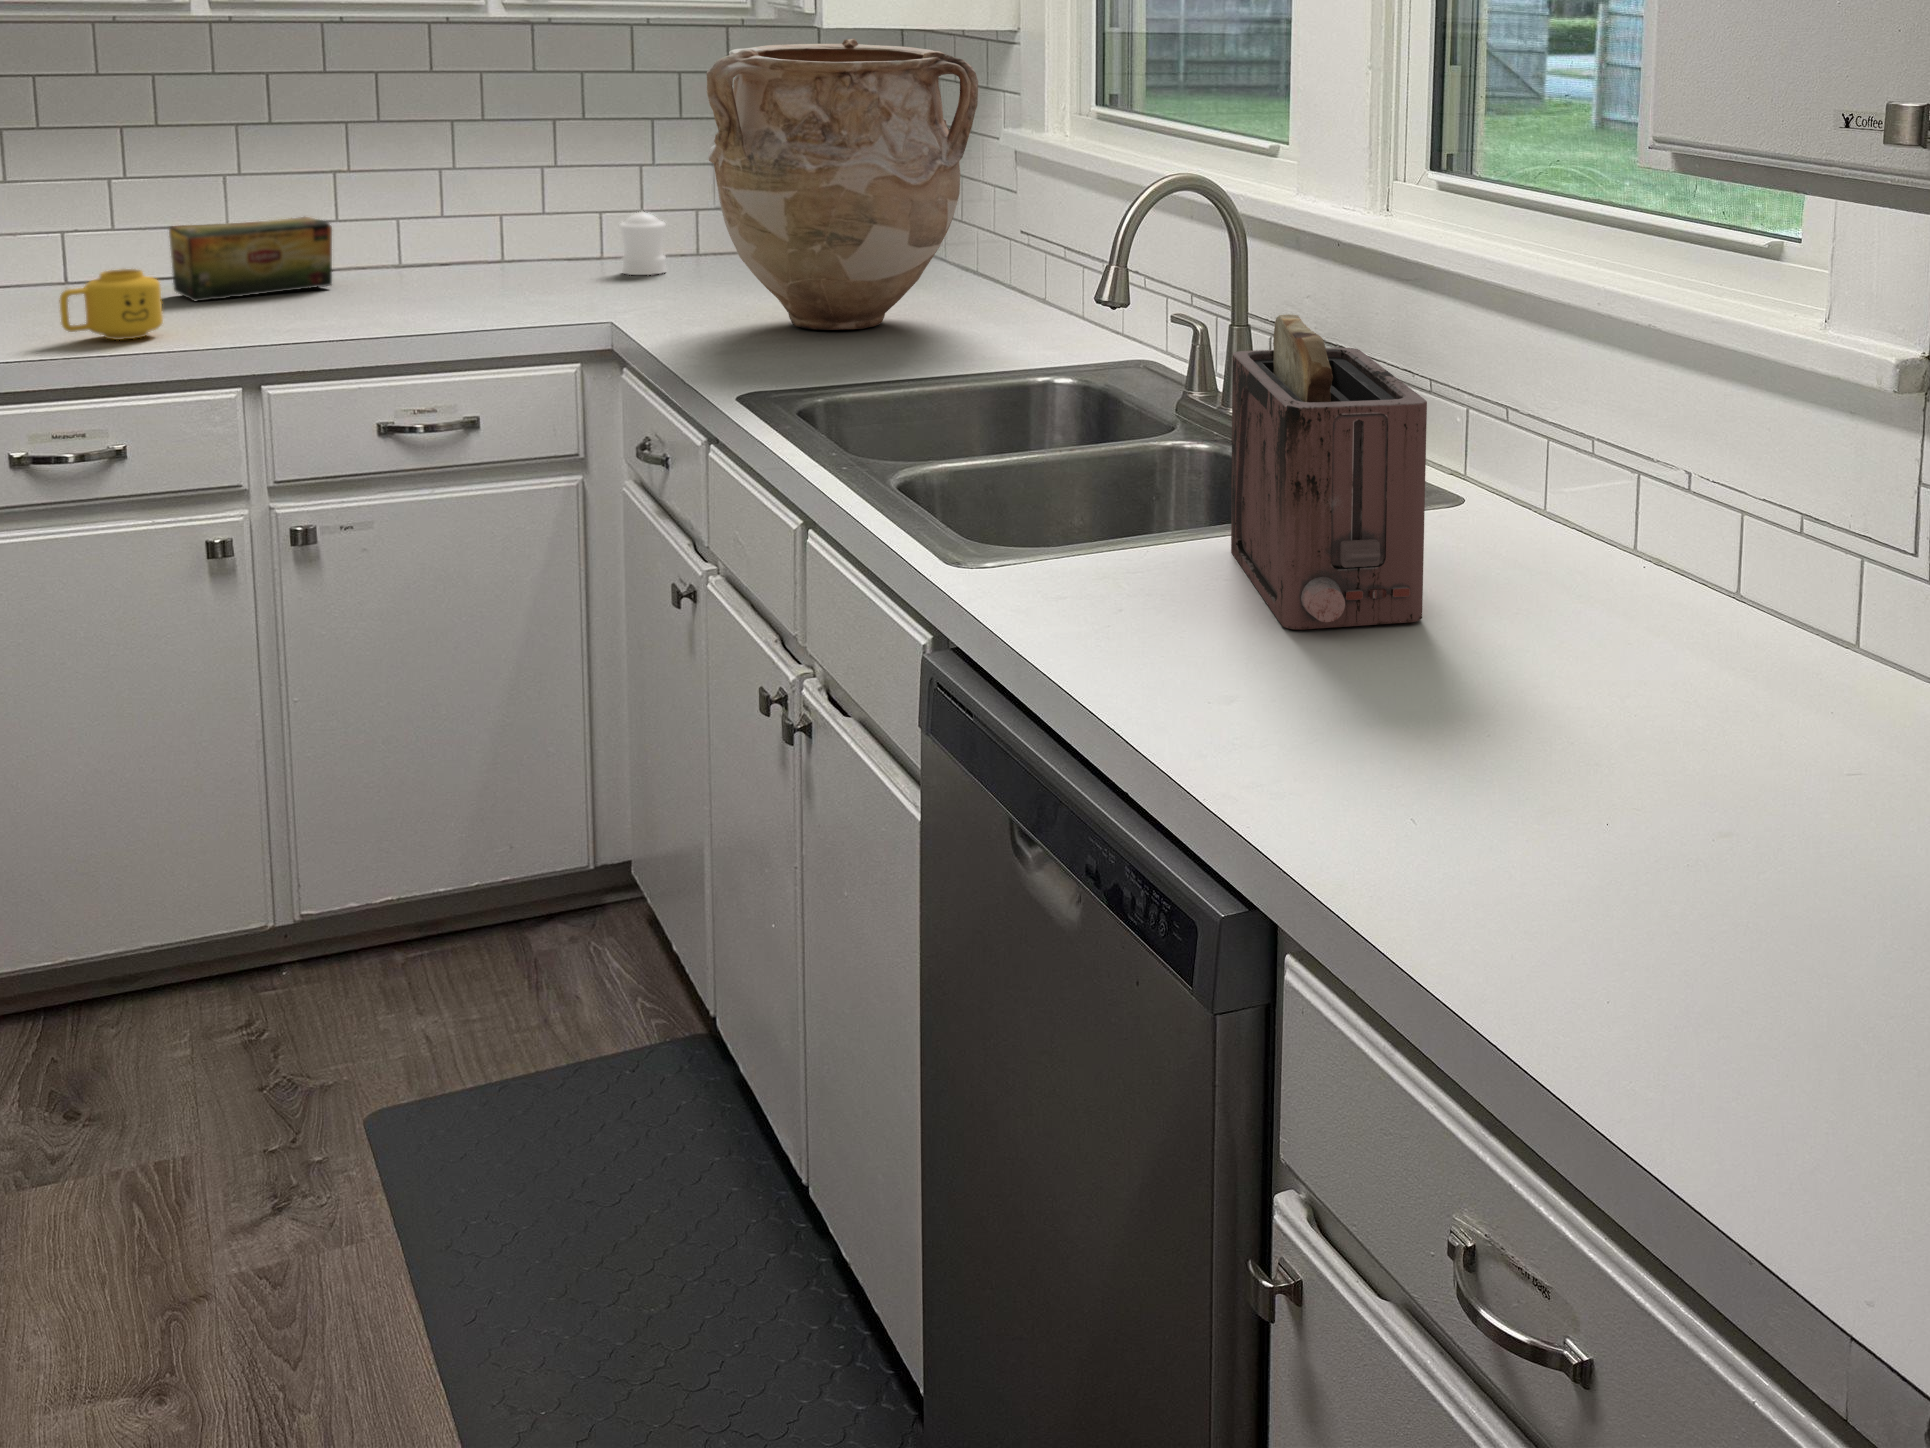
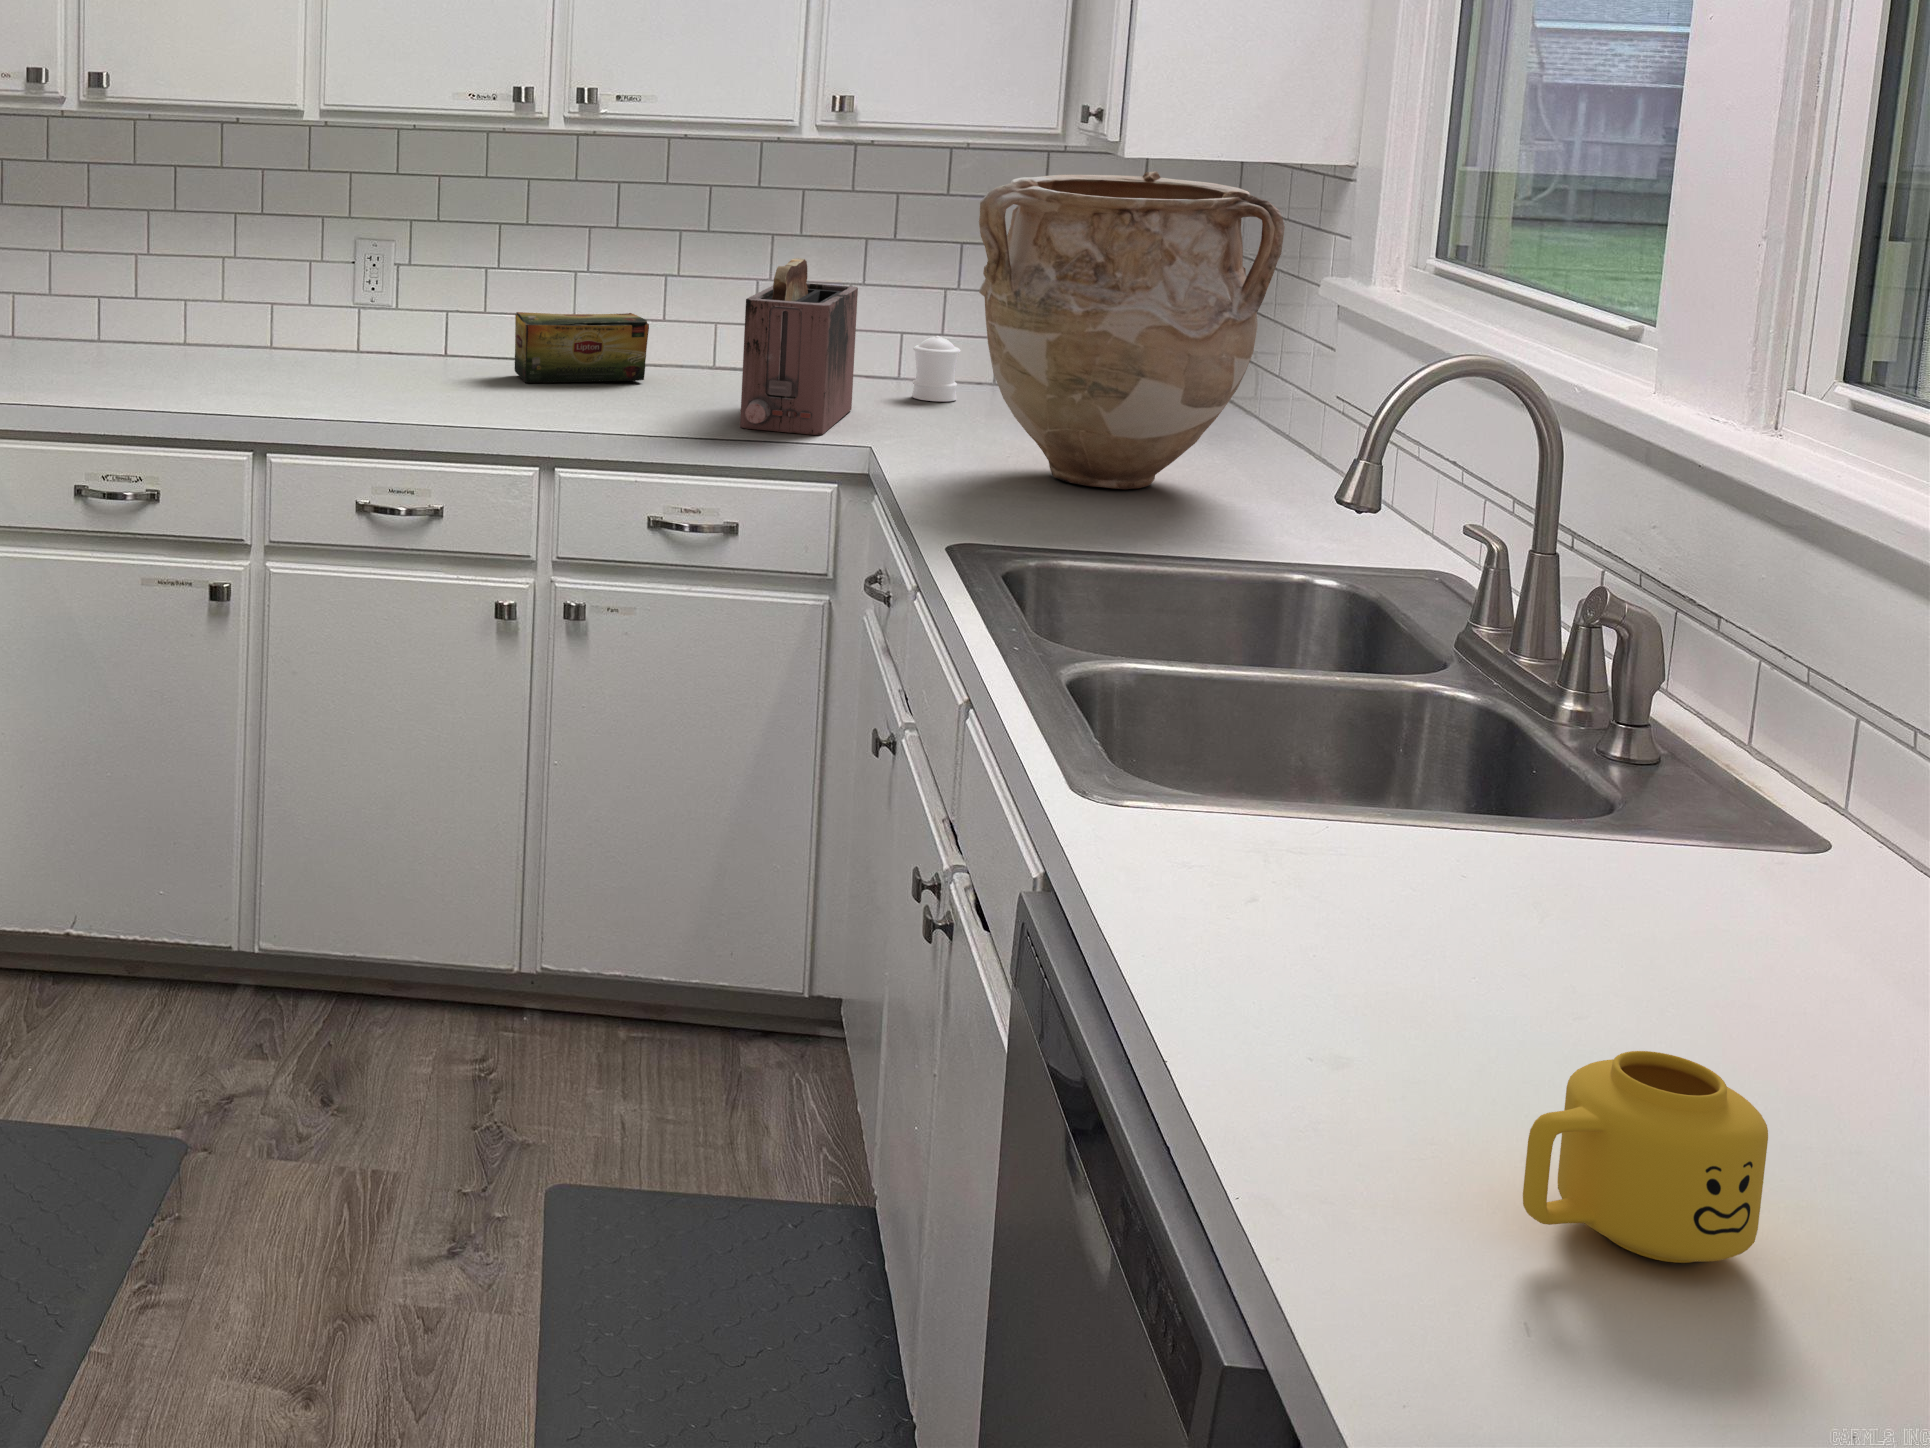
mug: present [59,269,163,340] -> present [1523,1051,1768,1263]
toaster: present [1231,314,1427,629] -> present [740,258,858,435]

